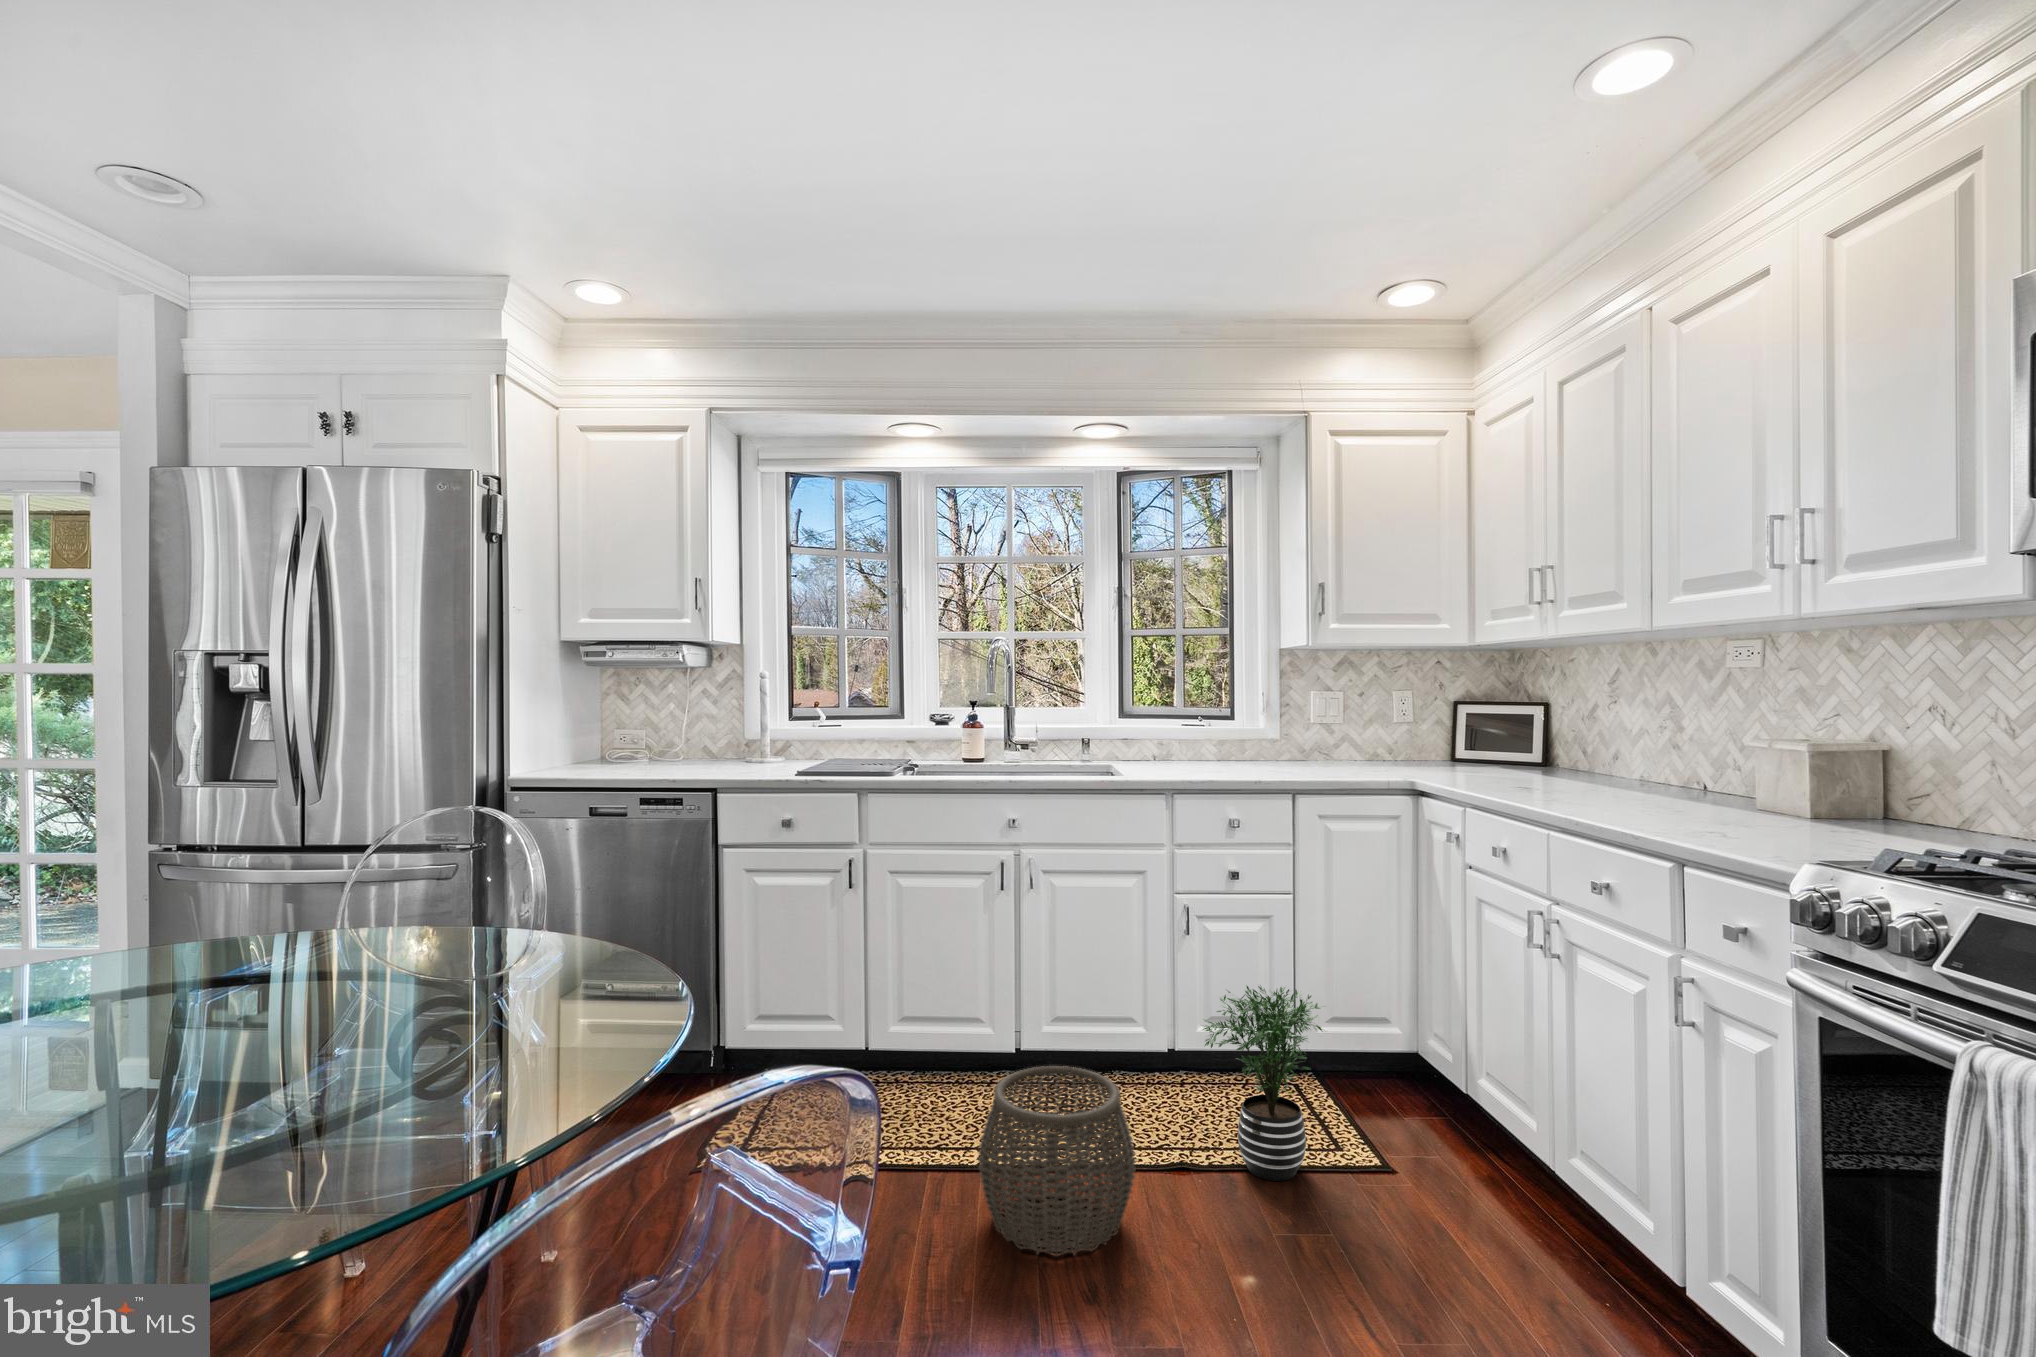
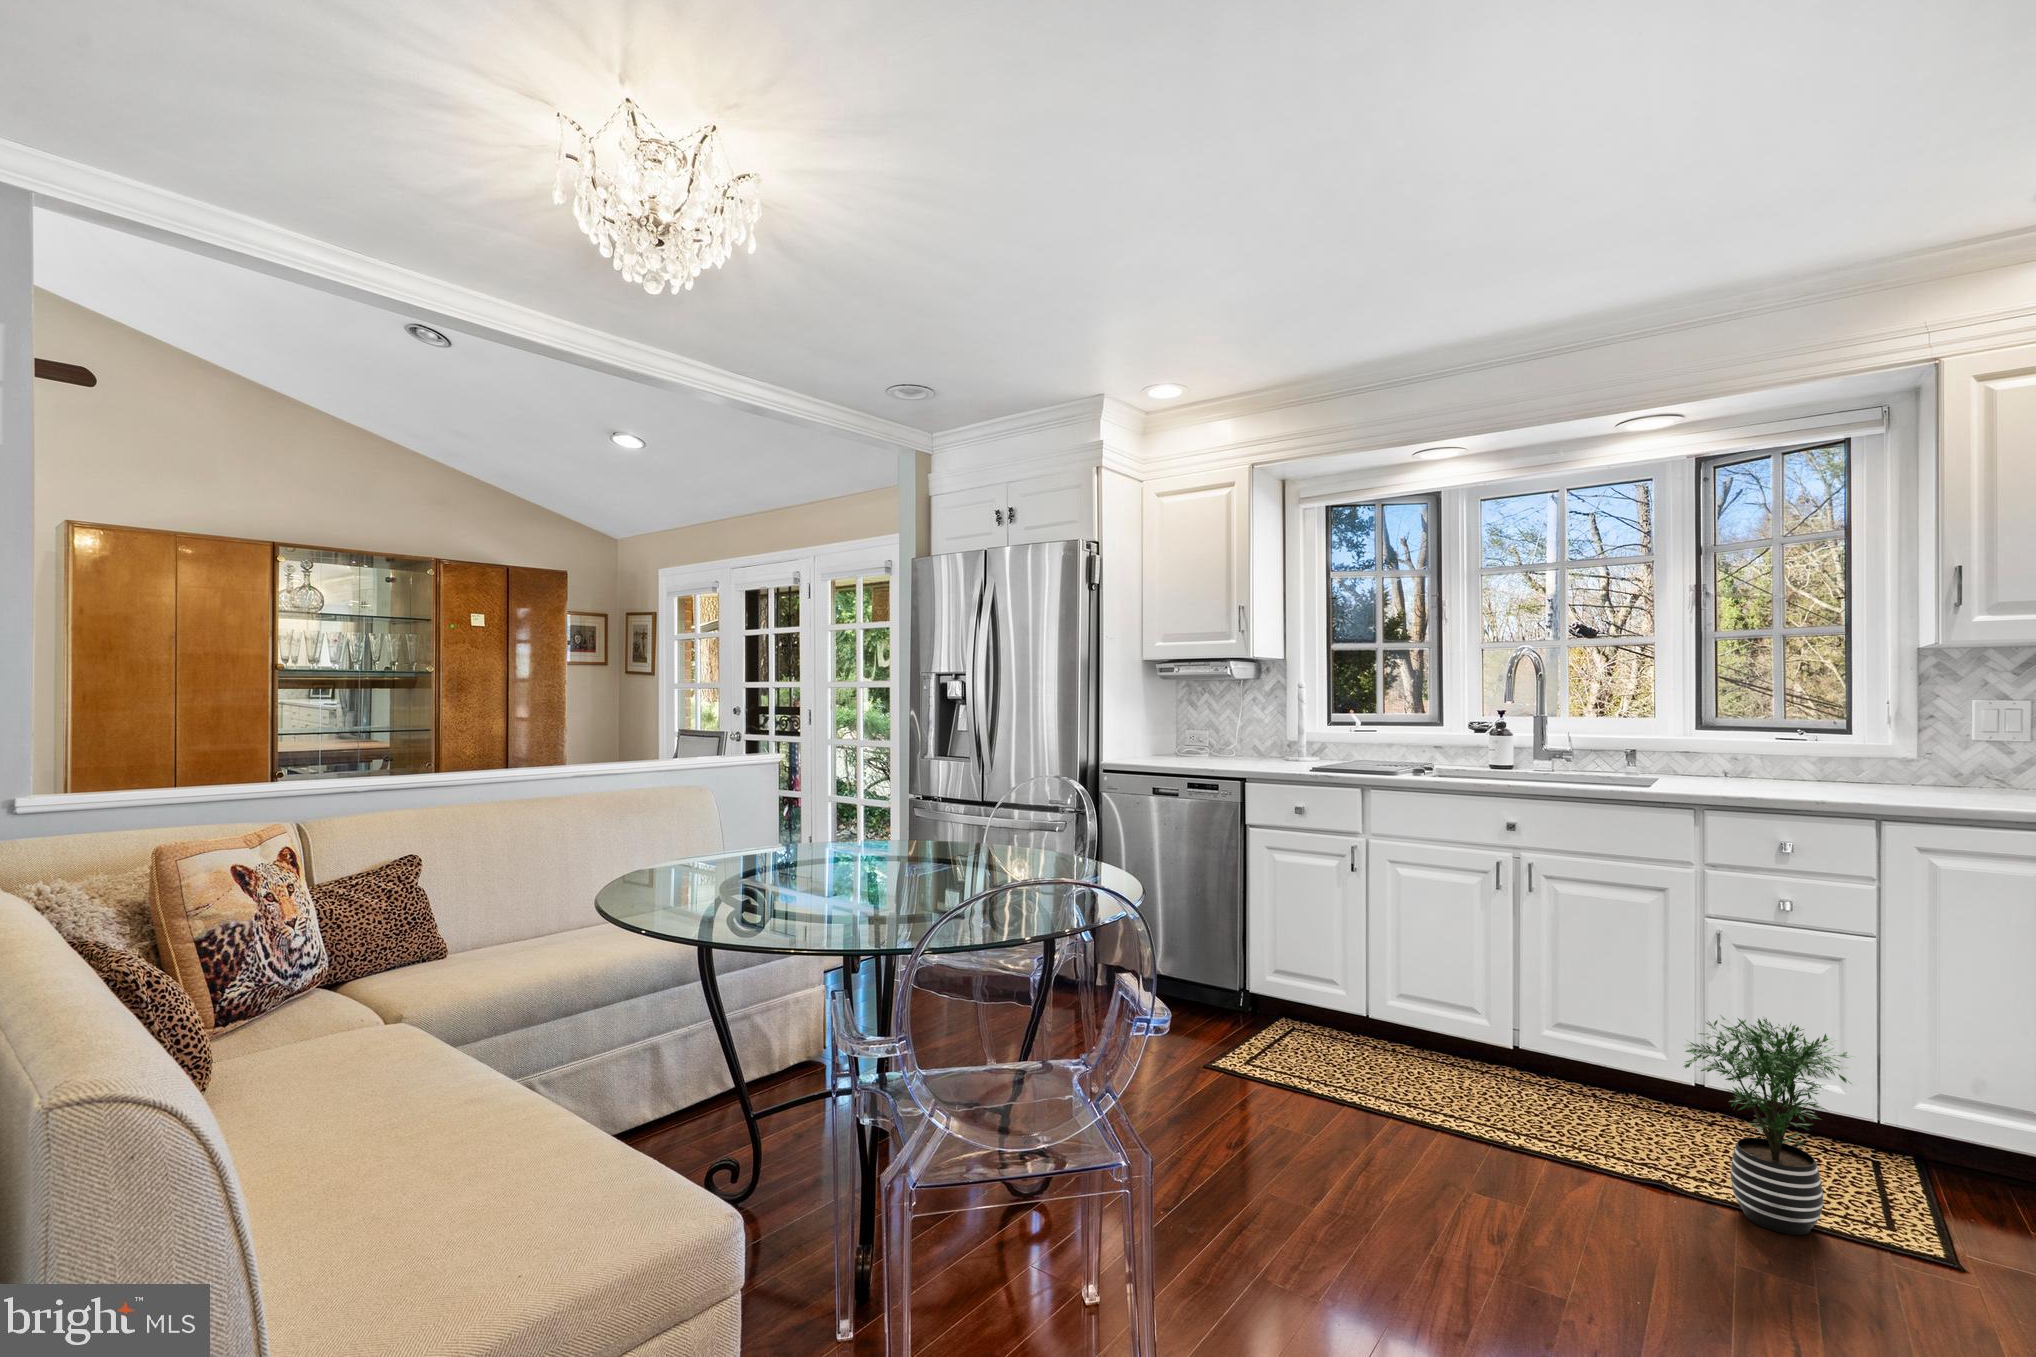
woven basket: present [978,1066,1136,1257] -> none [1410,1042,1573,1215]

